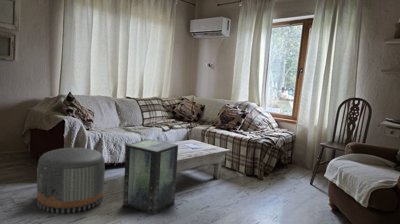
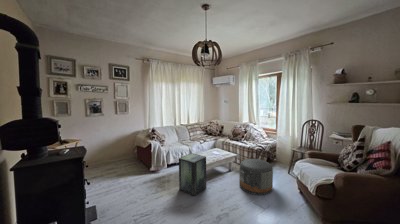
pouf: present [37,148,105,213] -> present [239,159,273,195]

